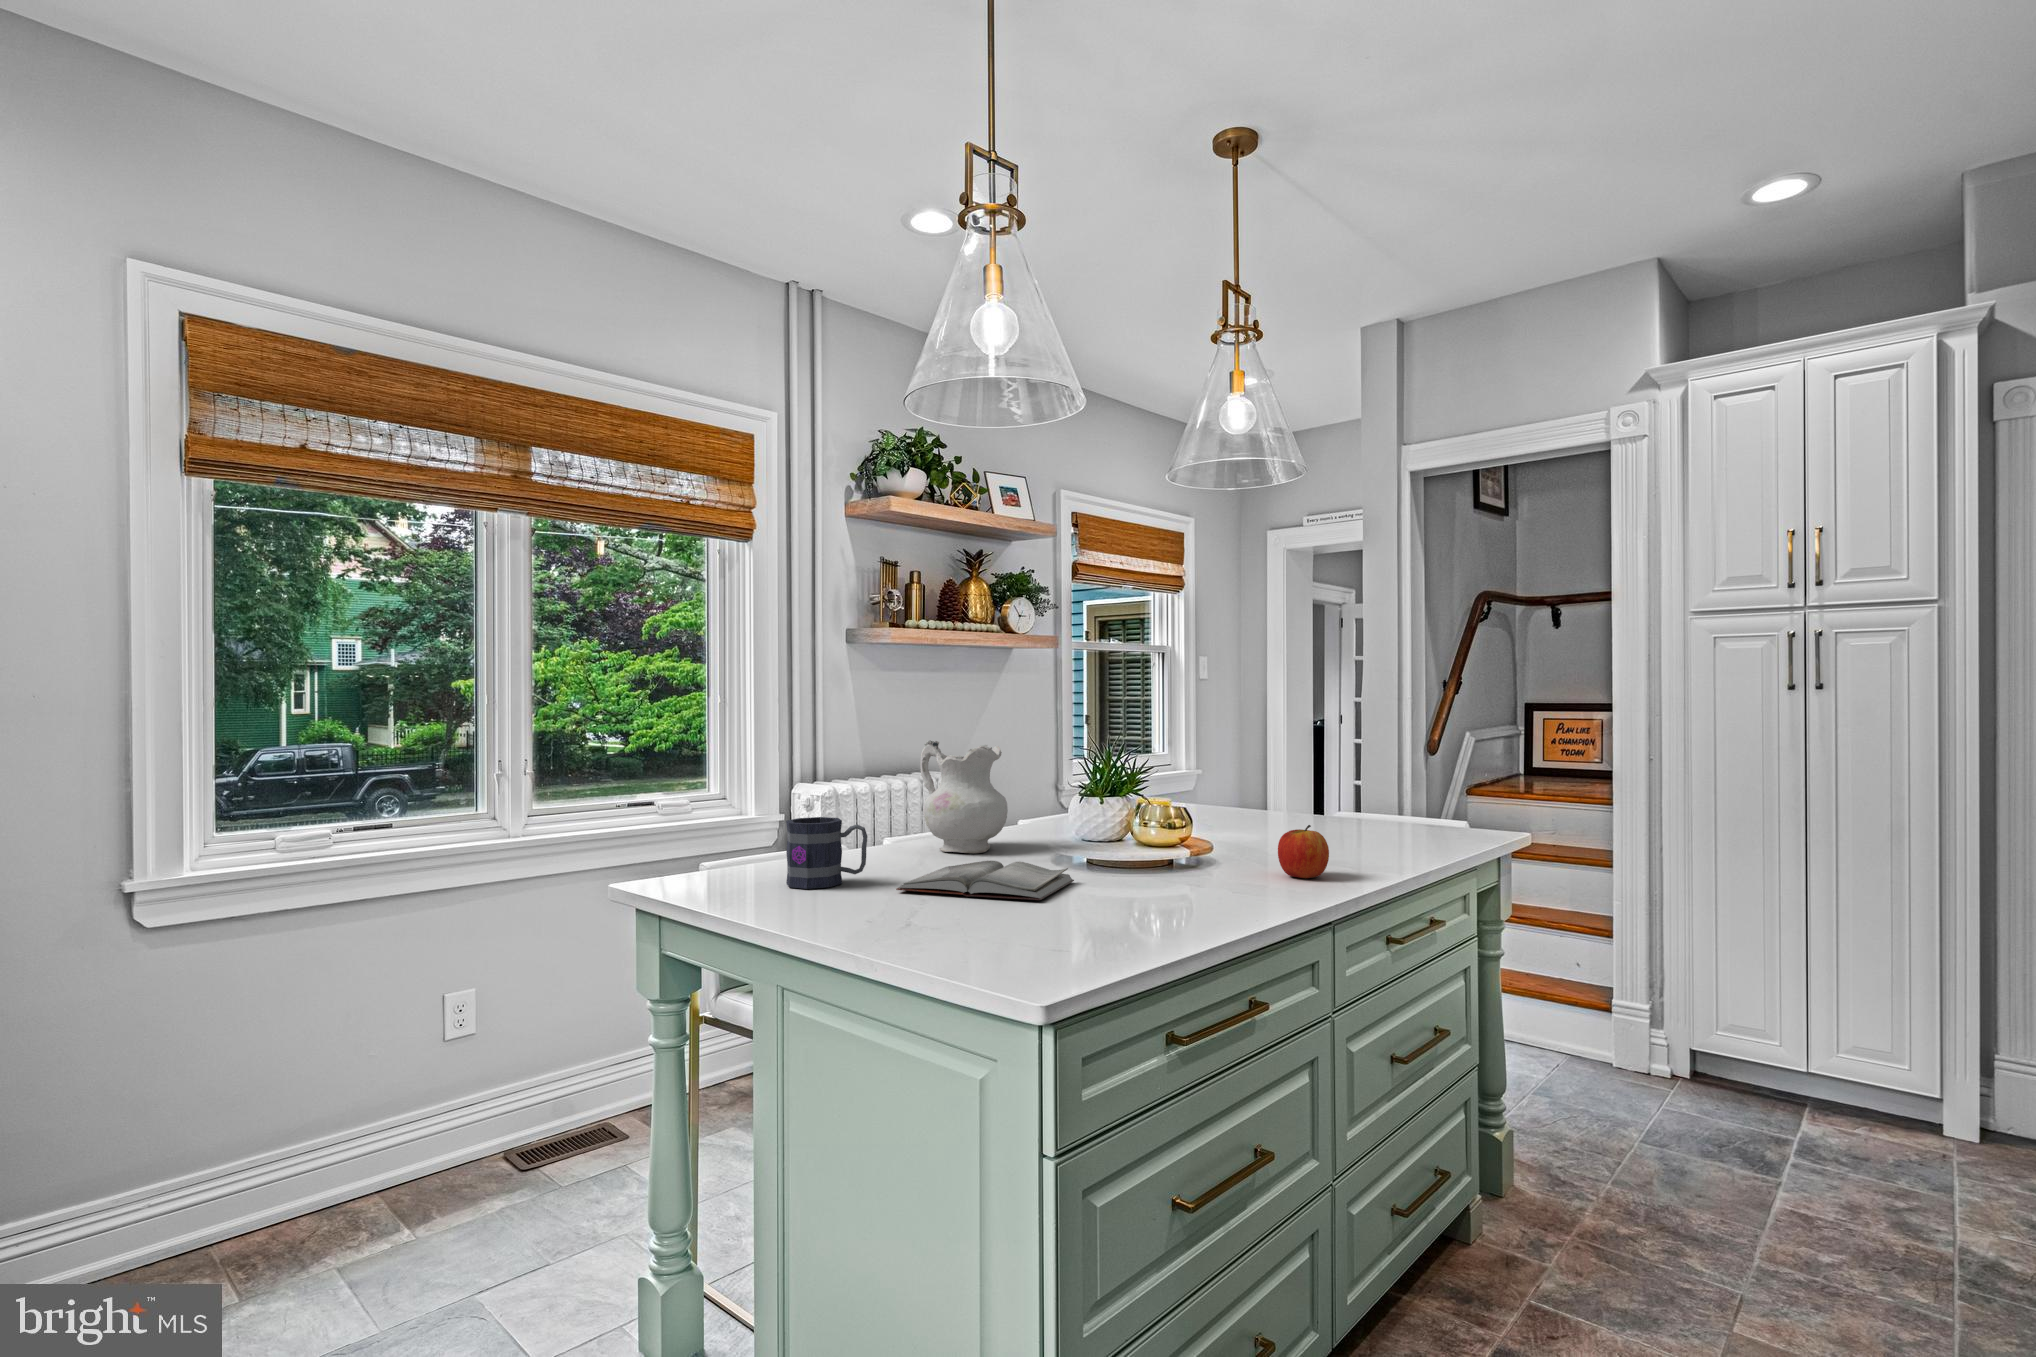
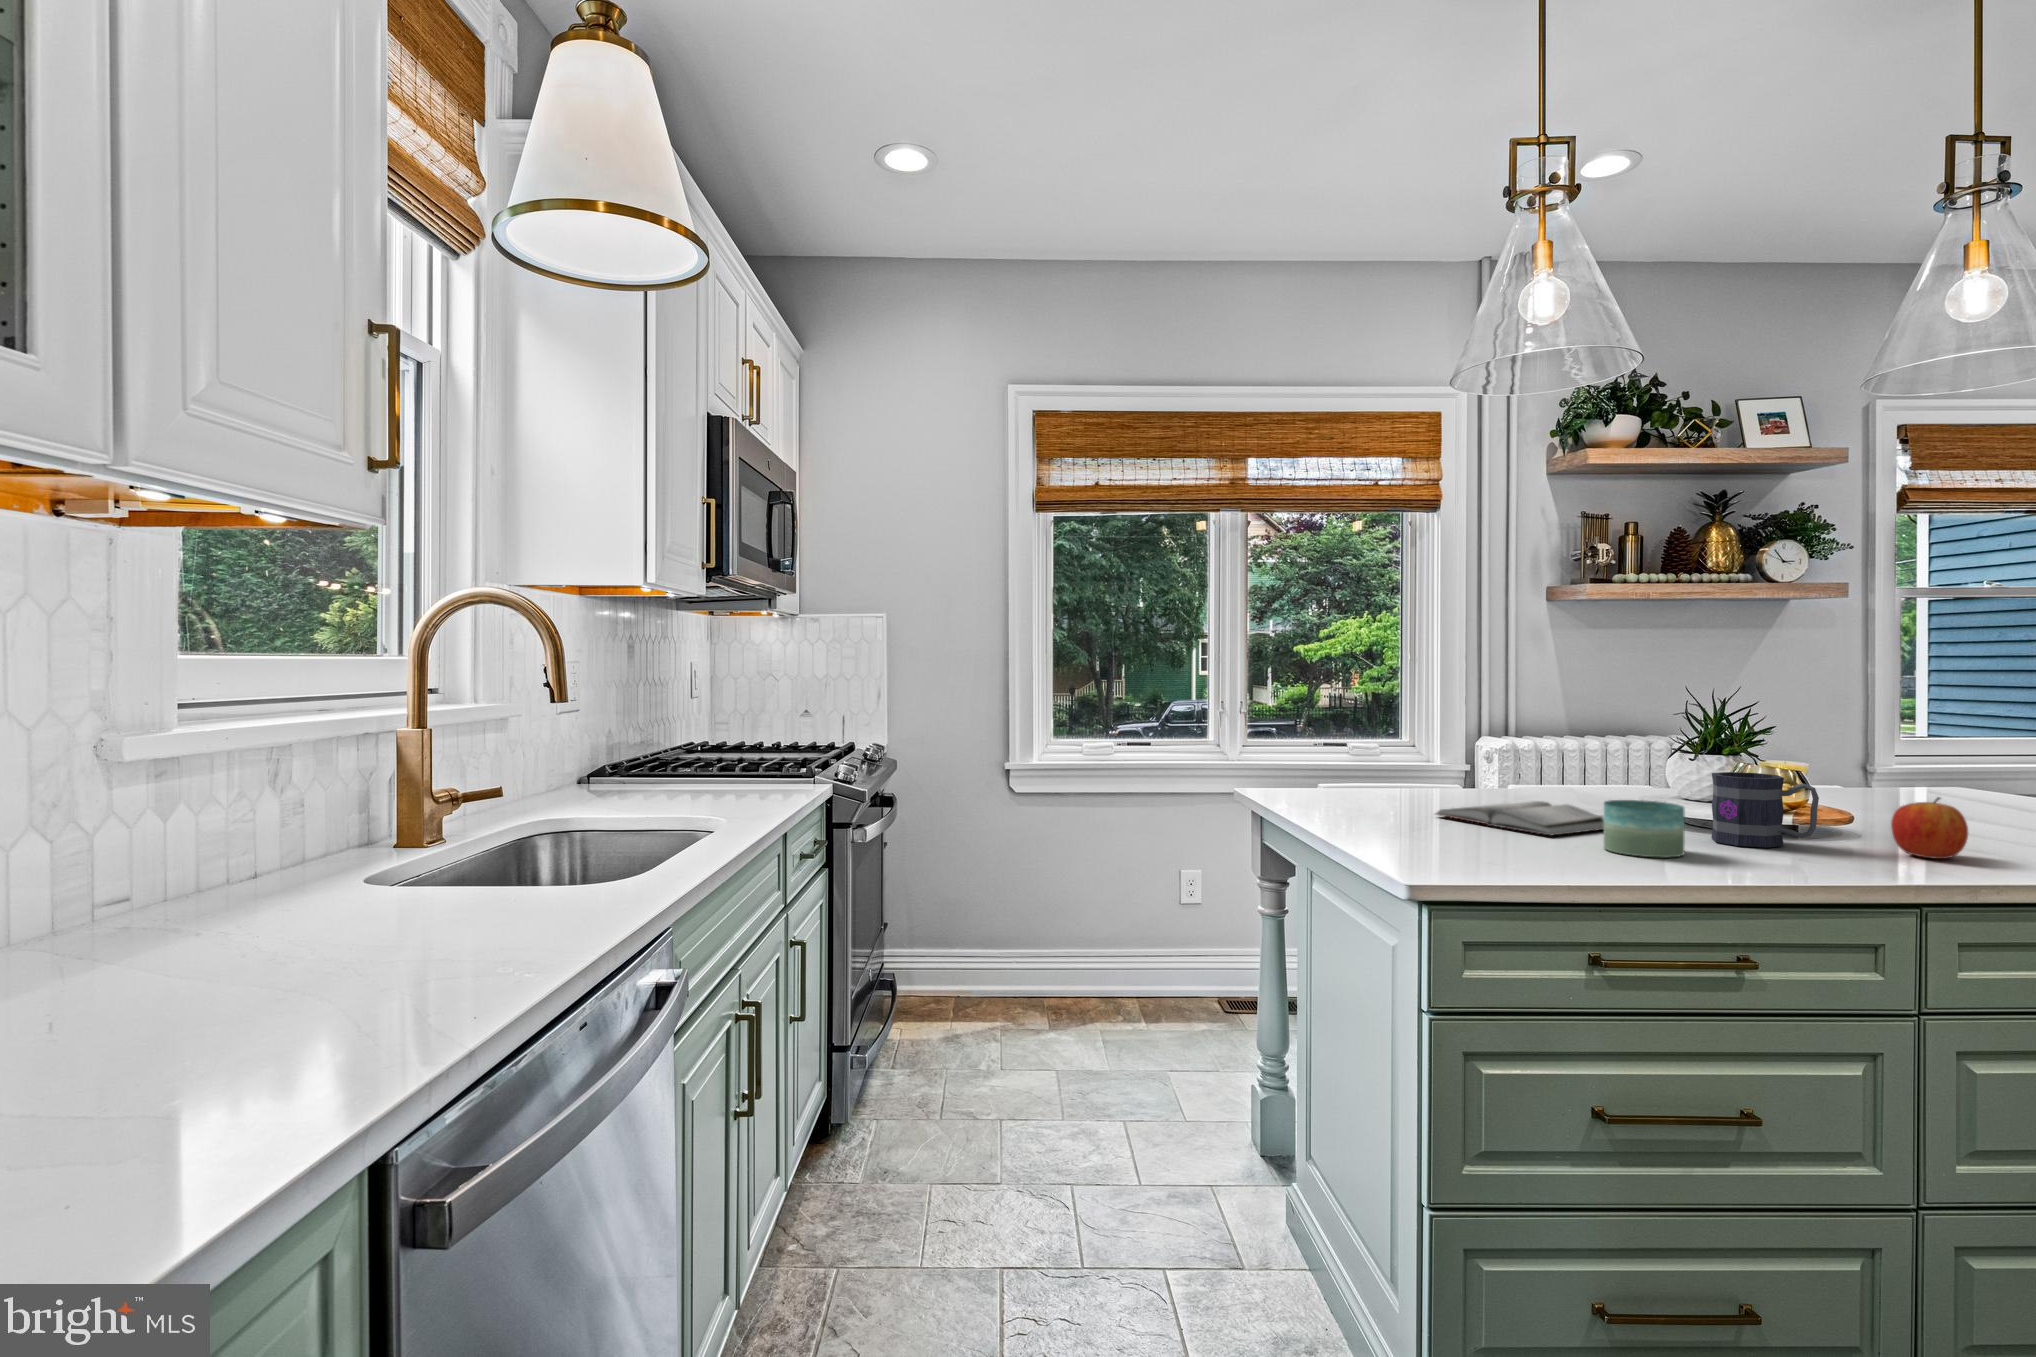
ceramic pitcher: present [920,741,1008,853] -> none [1518,691,1610,800]
mug: present [786,817,868,889] -> present [1711,772,1819,848]
candle: none [1099,853,1170,913] -> present [1604,800,1685,857]

